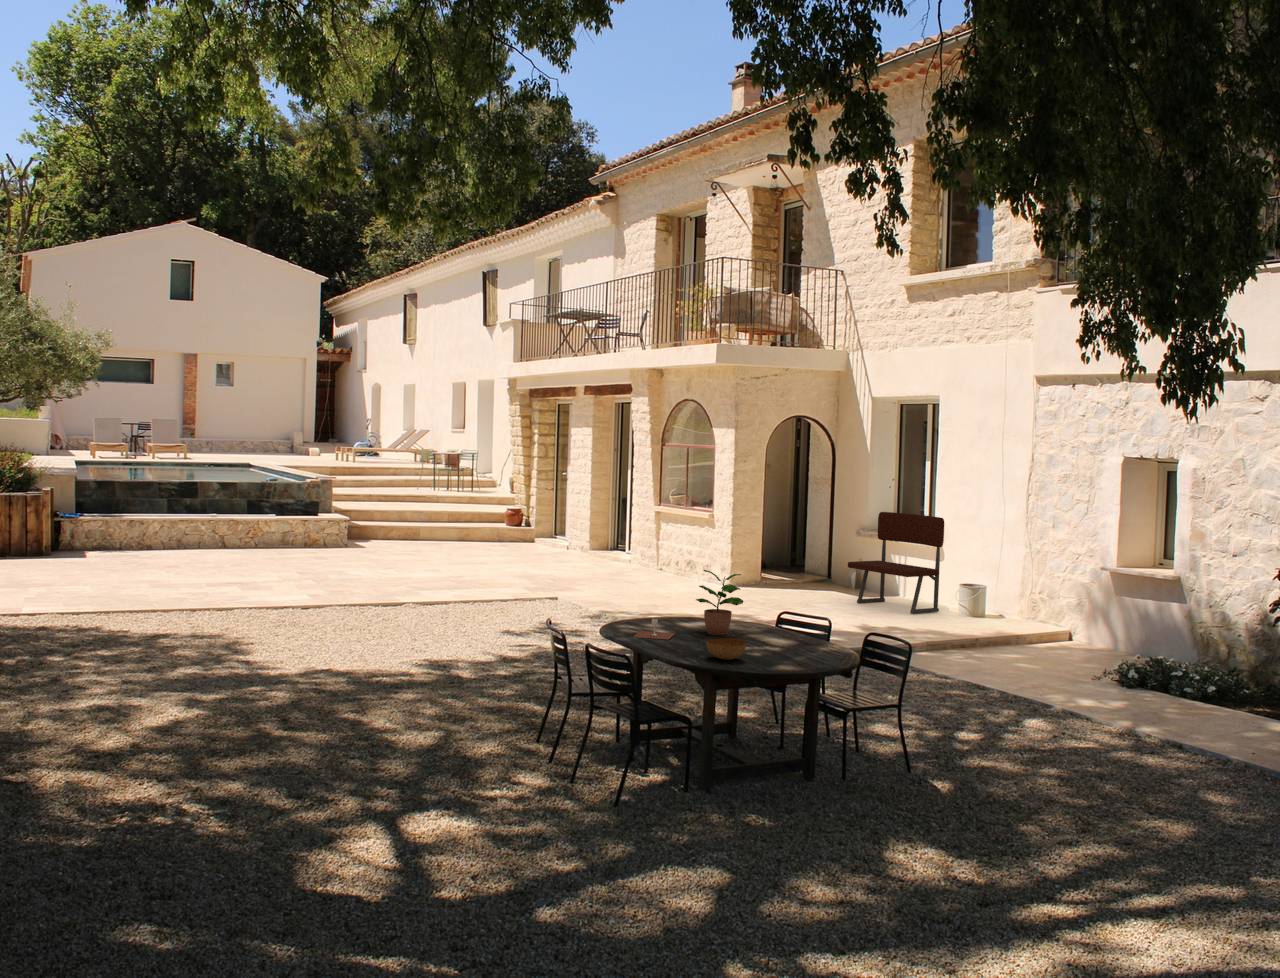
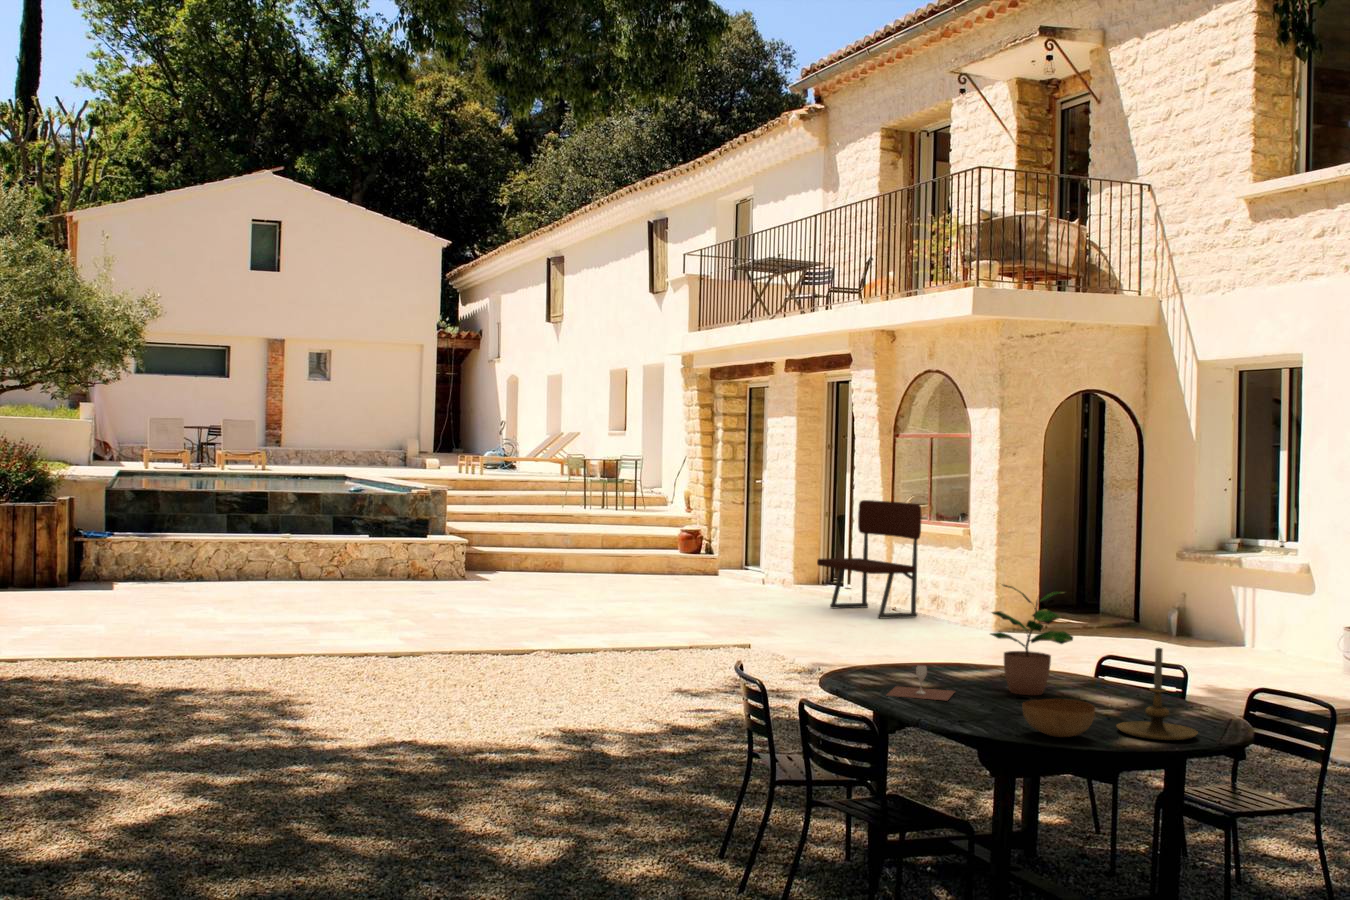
bench: present [848,512,944,614] -> present [817,500,921,618]
candle holder: none [760,608,804,660] -> present [1117,648,1198,740]

